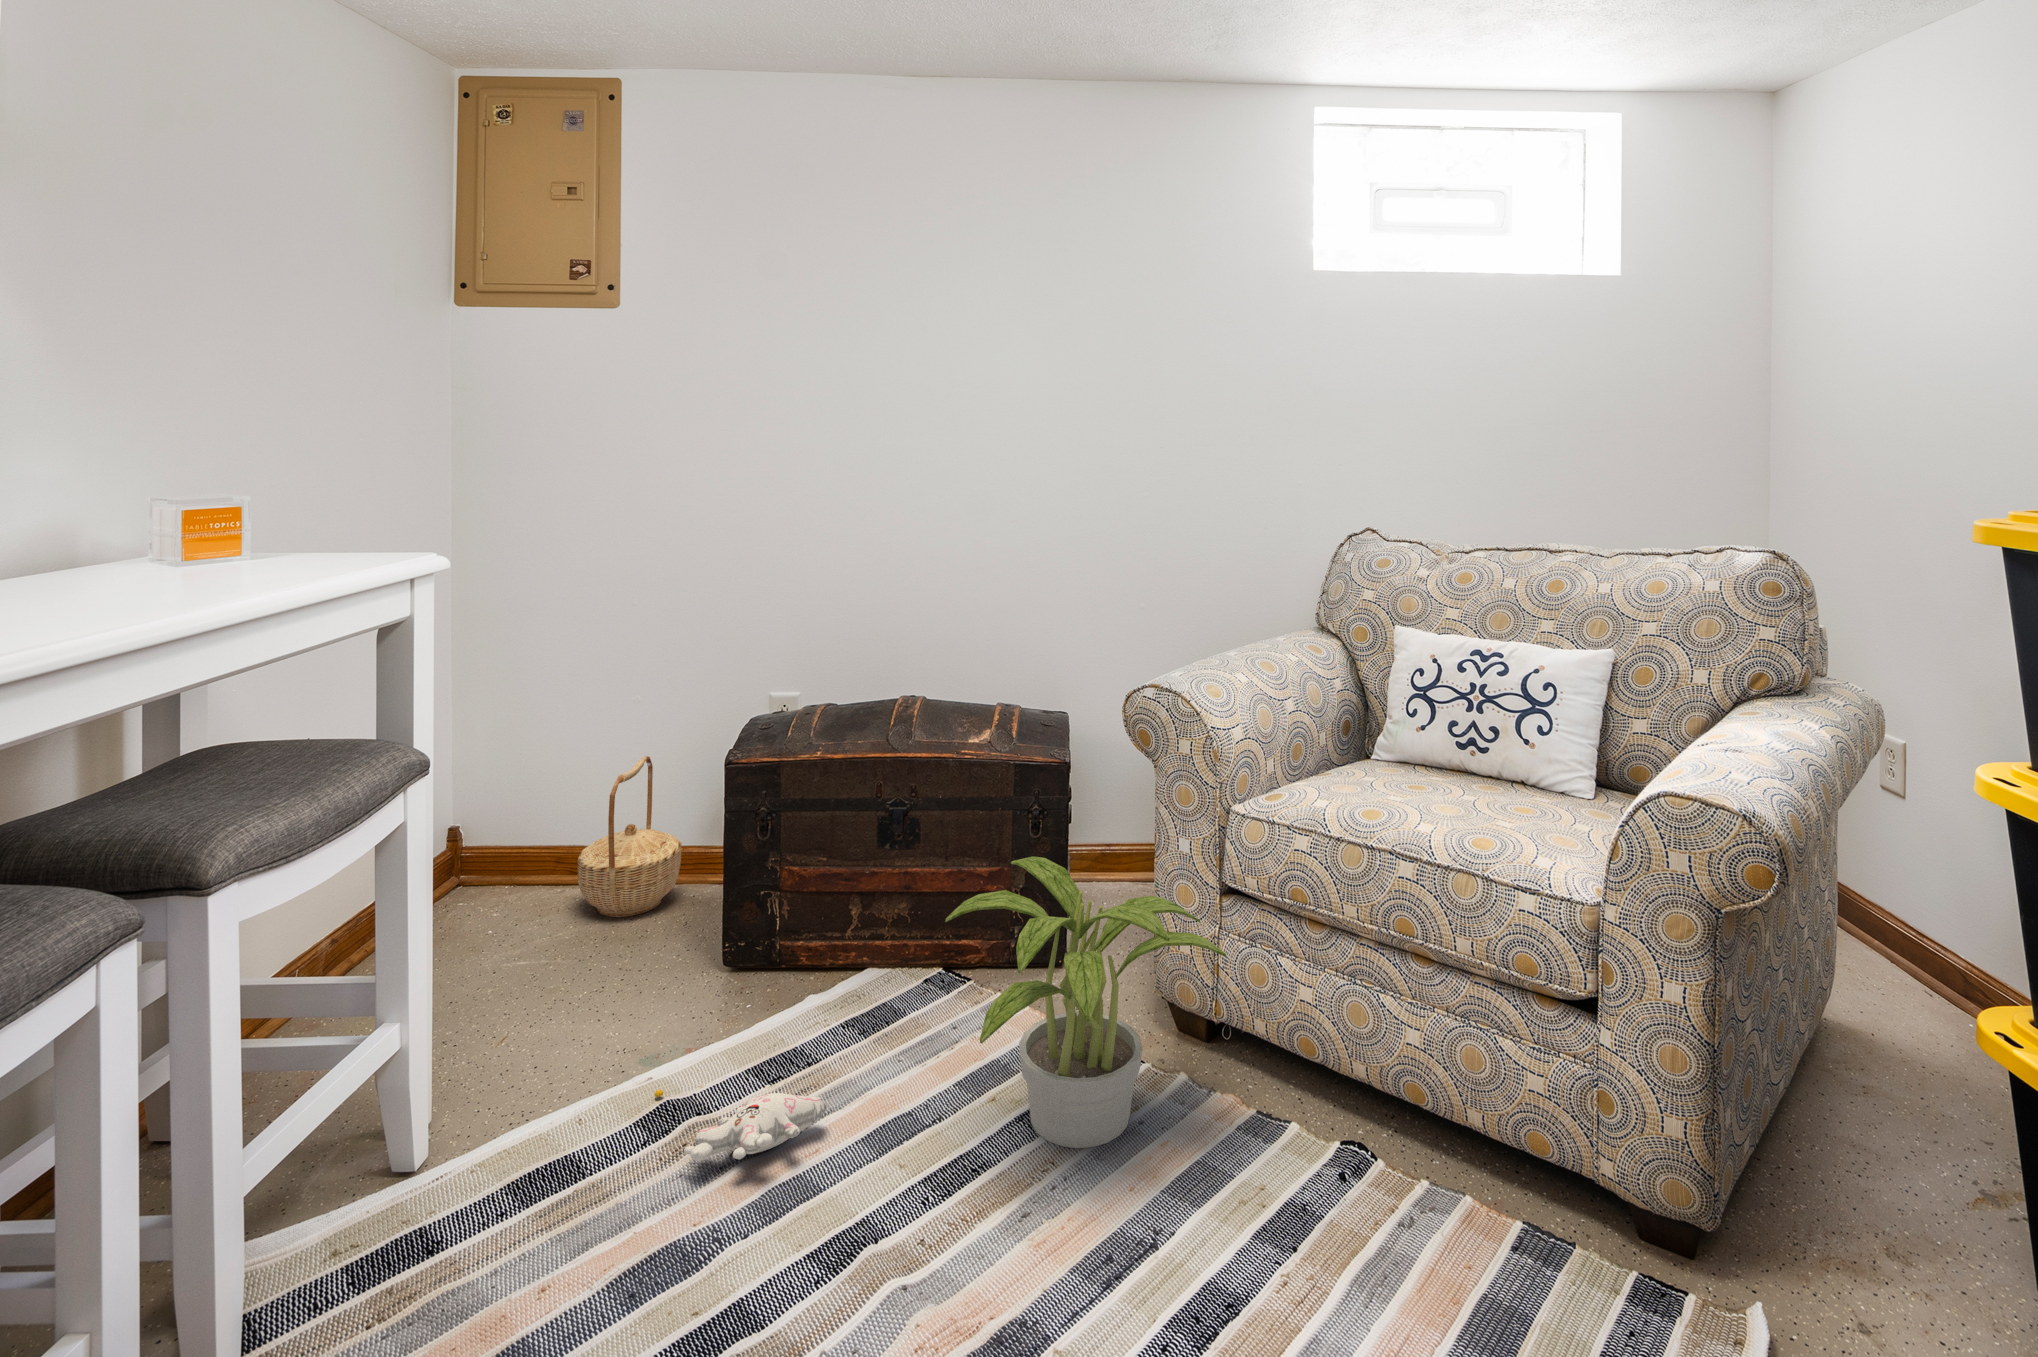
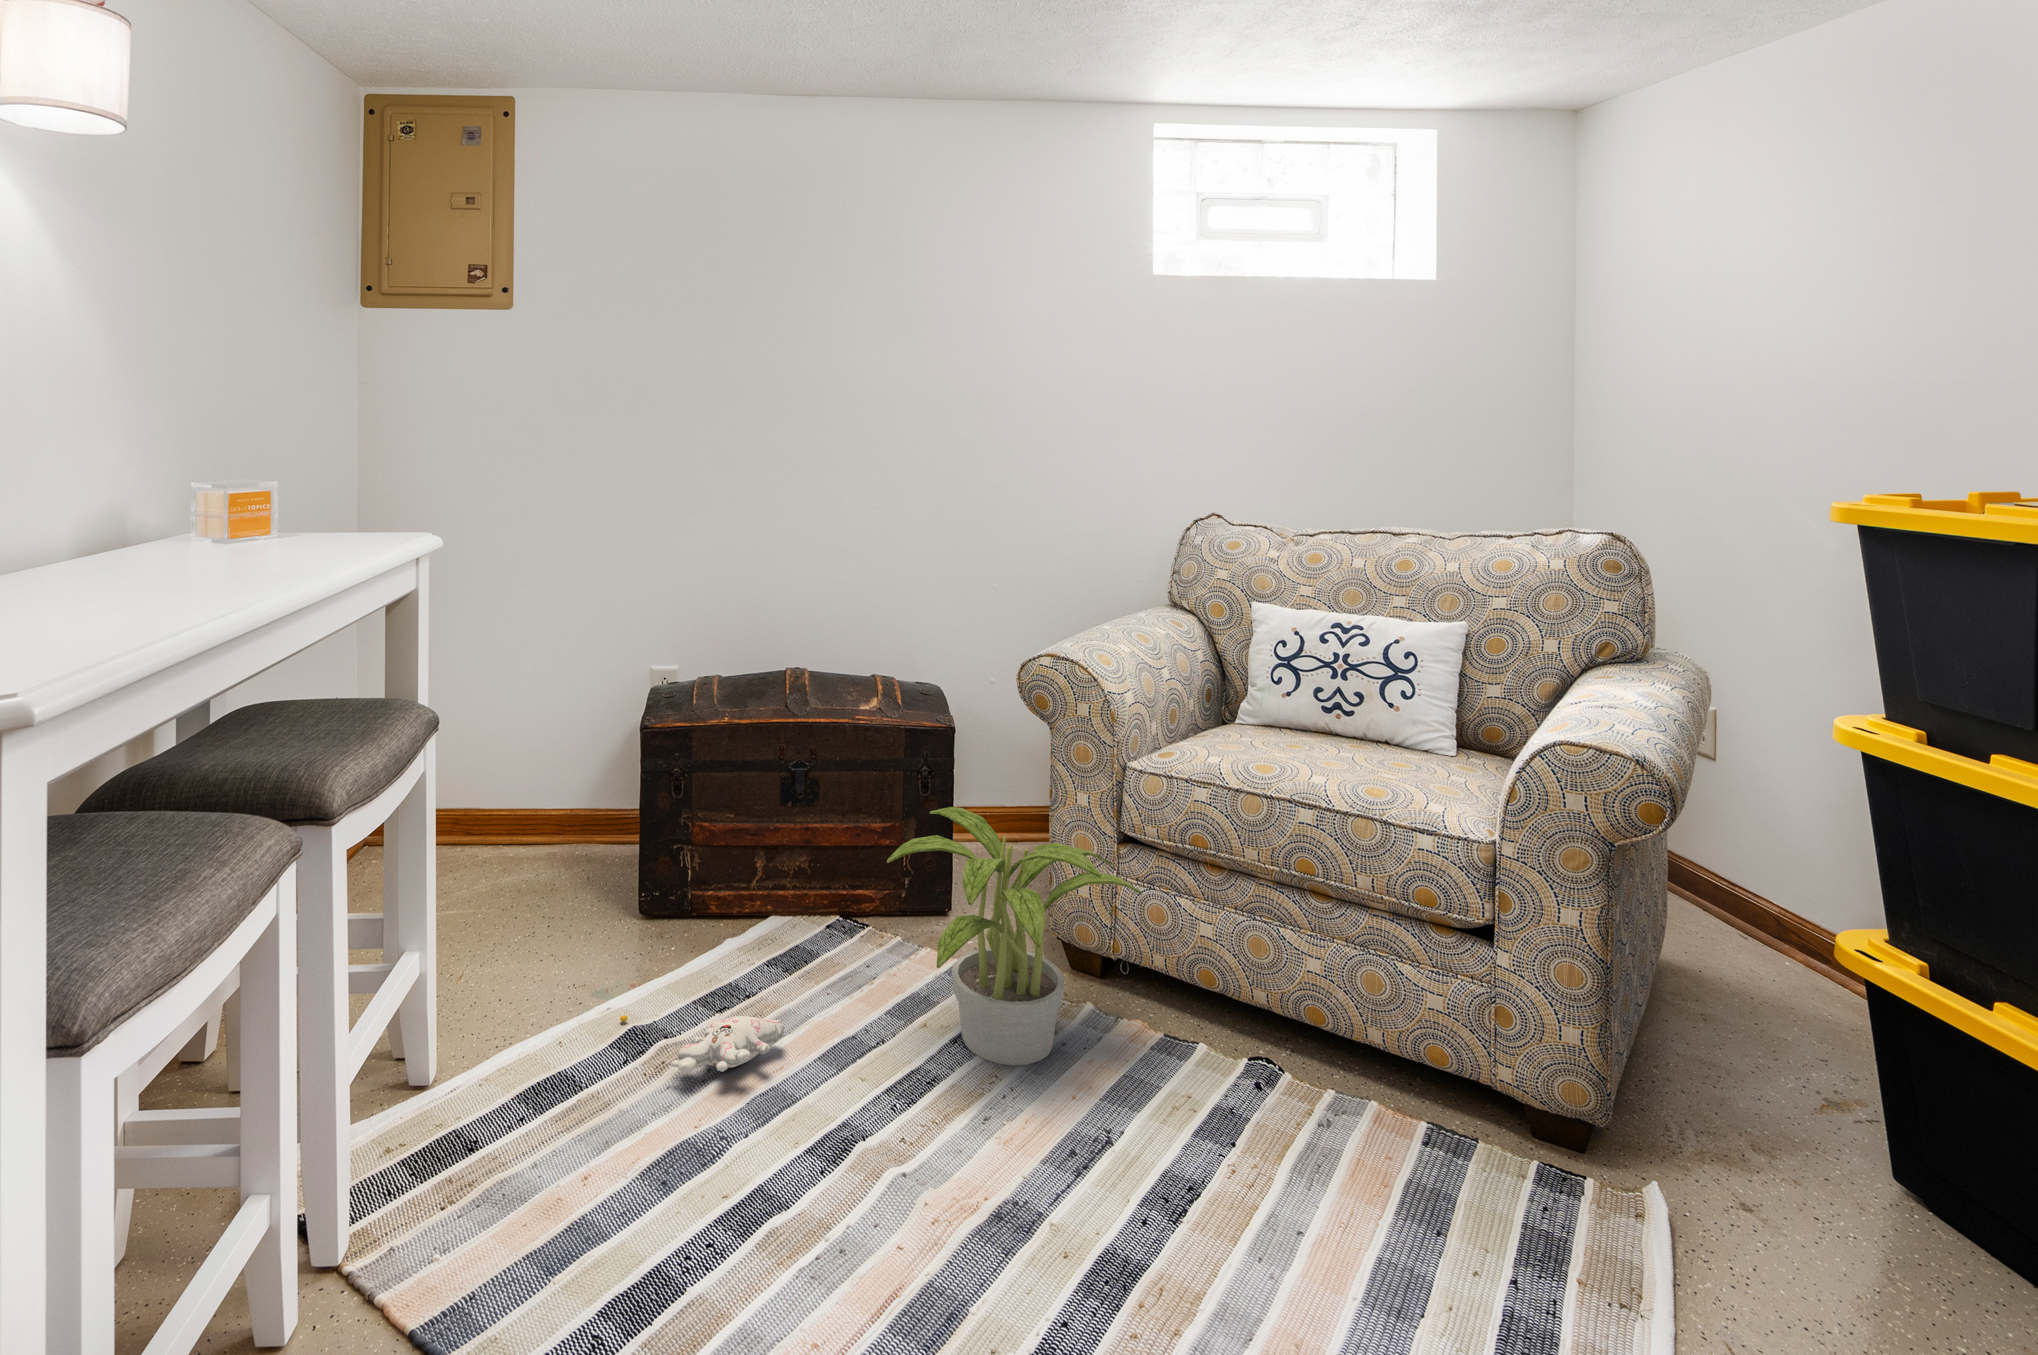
basket: present [578,756,682,917] -> none [488,724,579,870]

